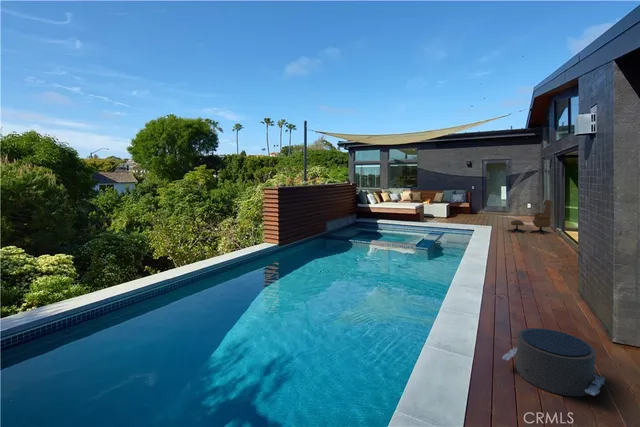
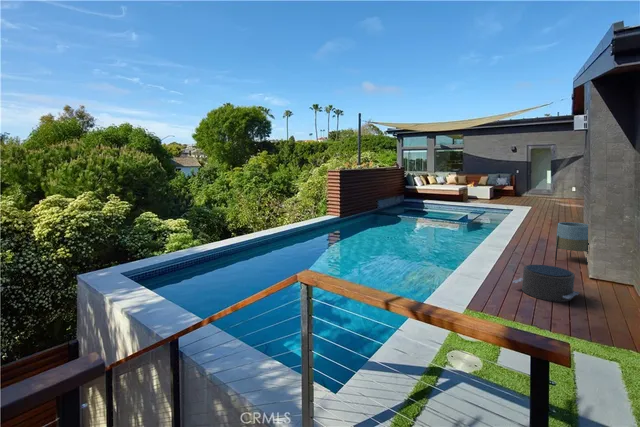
lounge chair: present [507,200,551,234] -> none [546,183,591,214]
planter: none [540,255,585,311] -> present [555,222,589,264]

